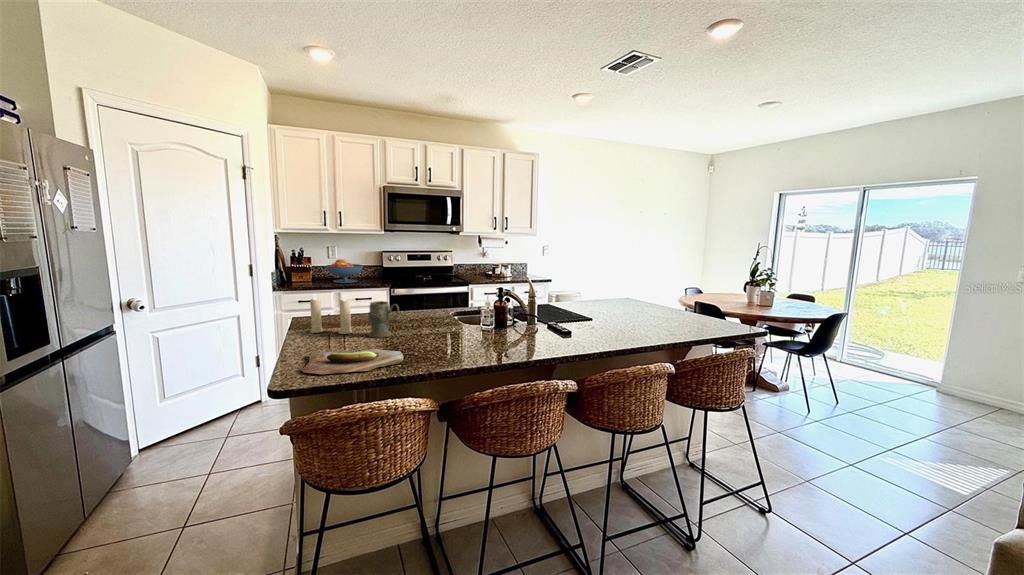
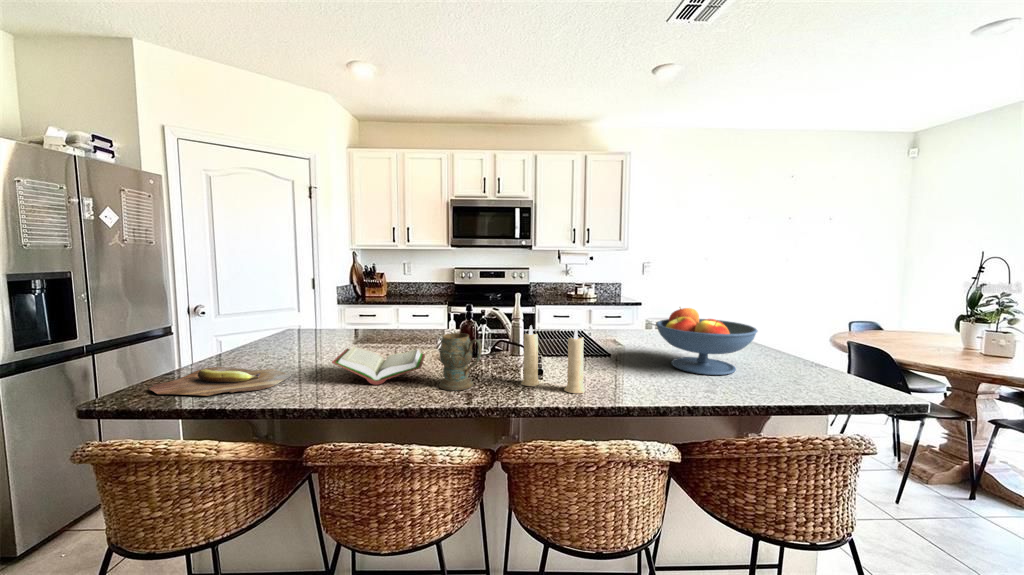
fruit bowl: present [326,259,363,283] -> present [656,308,757,375]
candle: present [310,294,352,334] -> present [521,326,585,393]
mug: present [368,301,399,338] -> present [439,333,482,391]
book: none [434,324,507,351] -> present [332,346,425,385]

